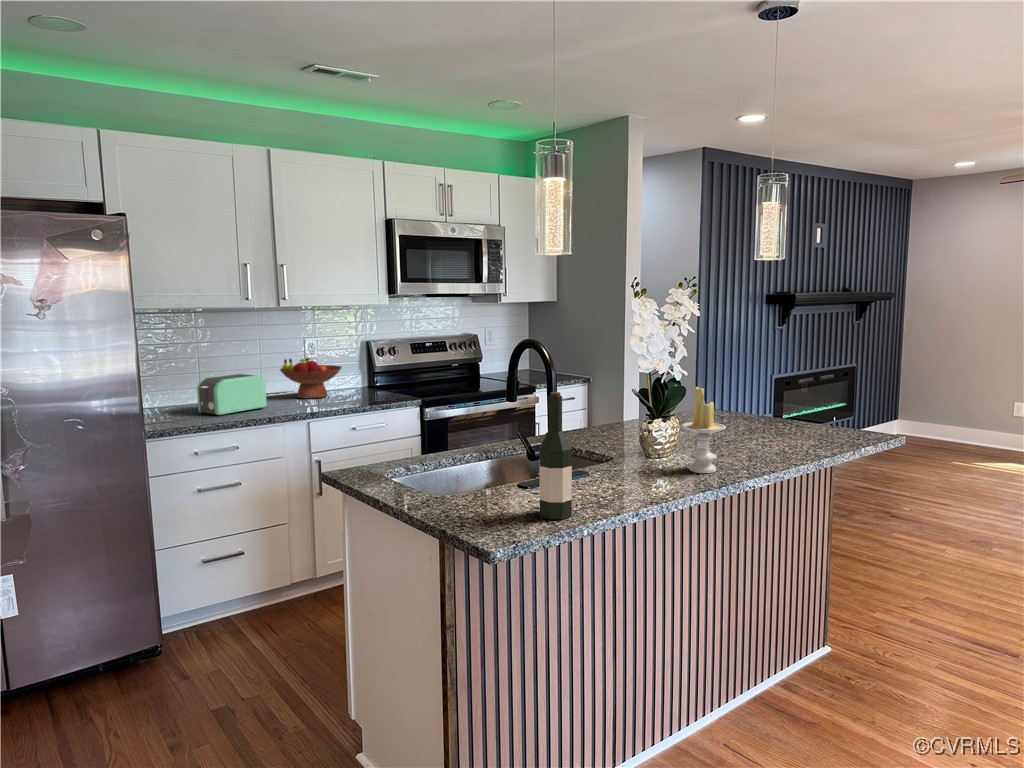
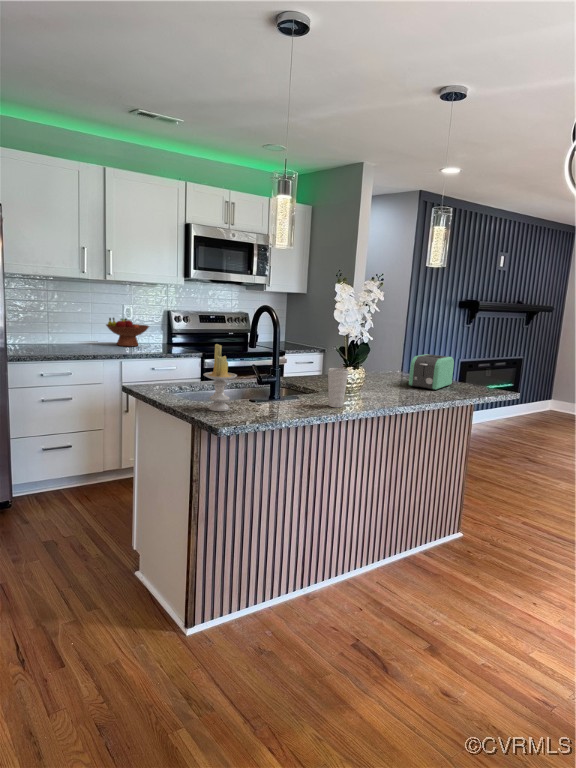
toaster: present [197,374,267,416] -> present [409,354,454,390]
candle: present [682,387,726,473] -> present [203,344,237,411]
wine bottle: present [539,392,572,519] -> none [256,335,279,418]
cup: none [637,428,668,489] -> present [328,368,349,408]

